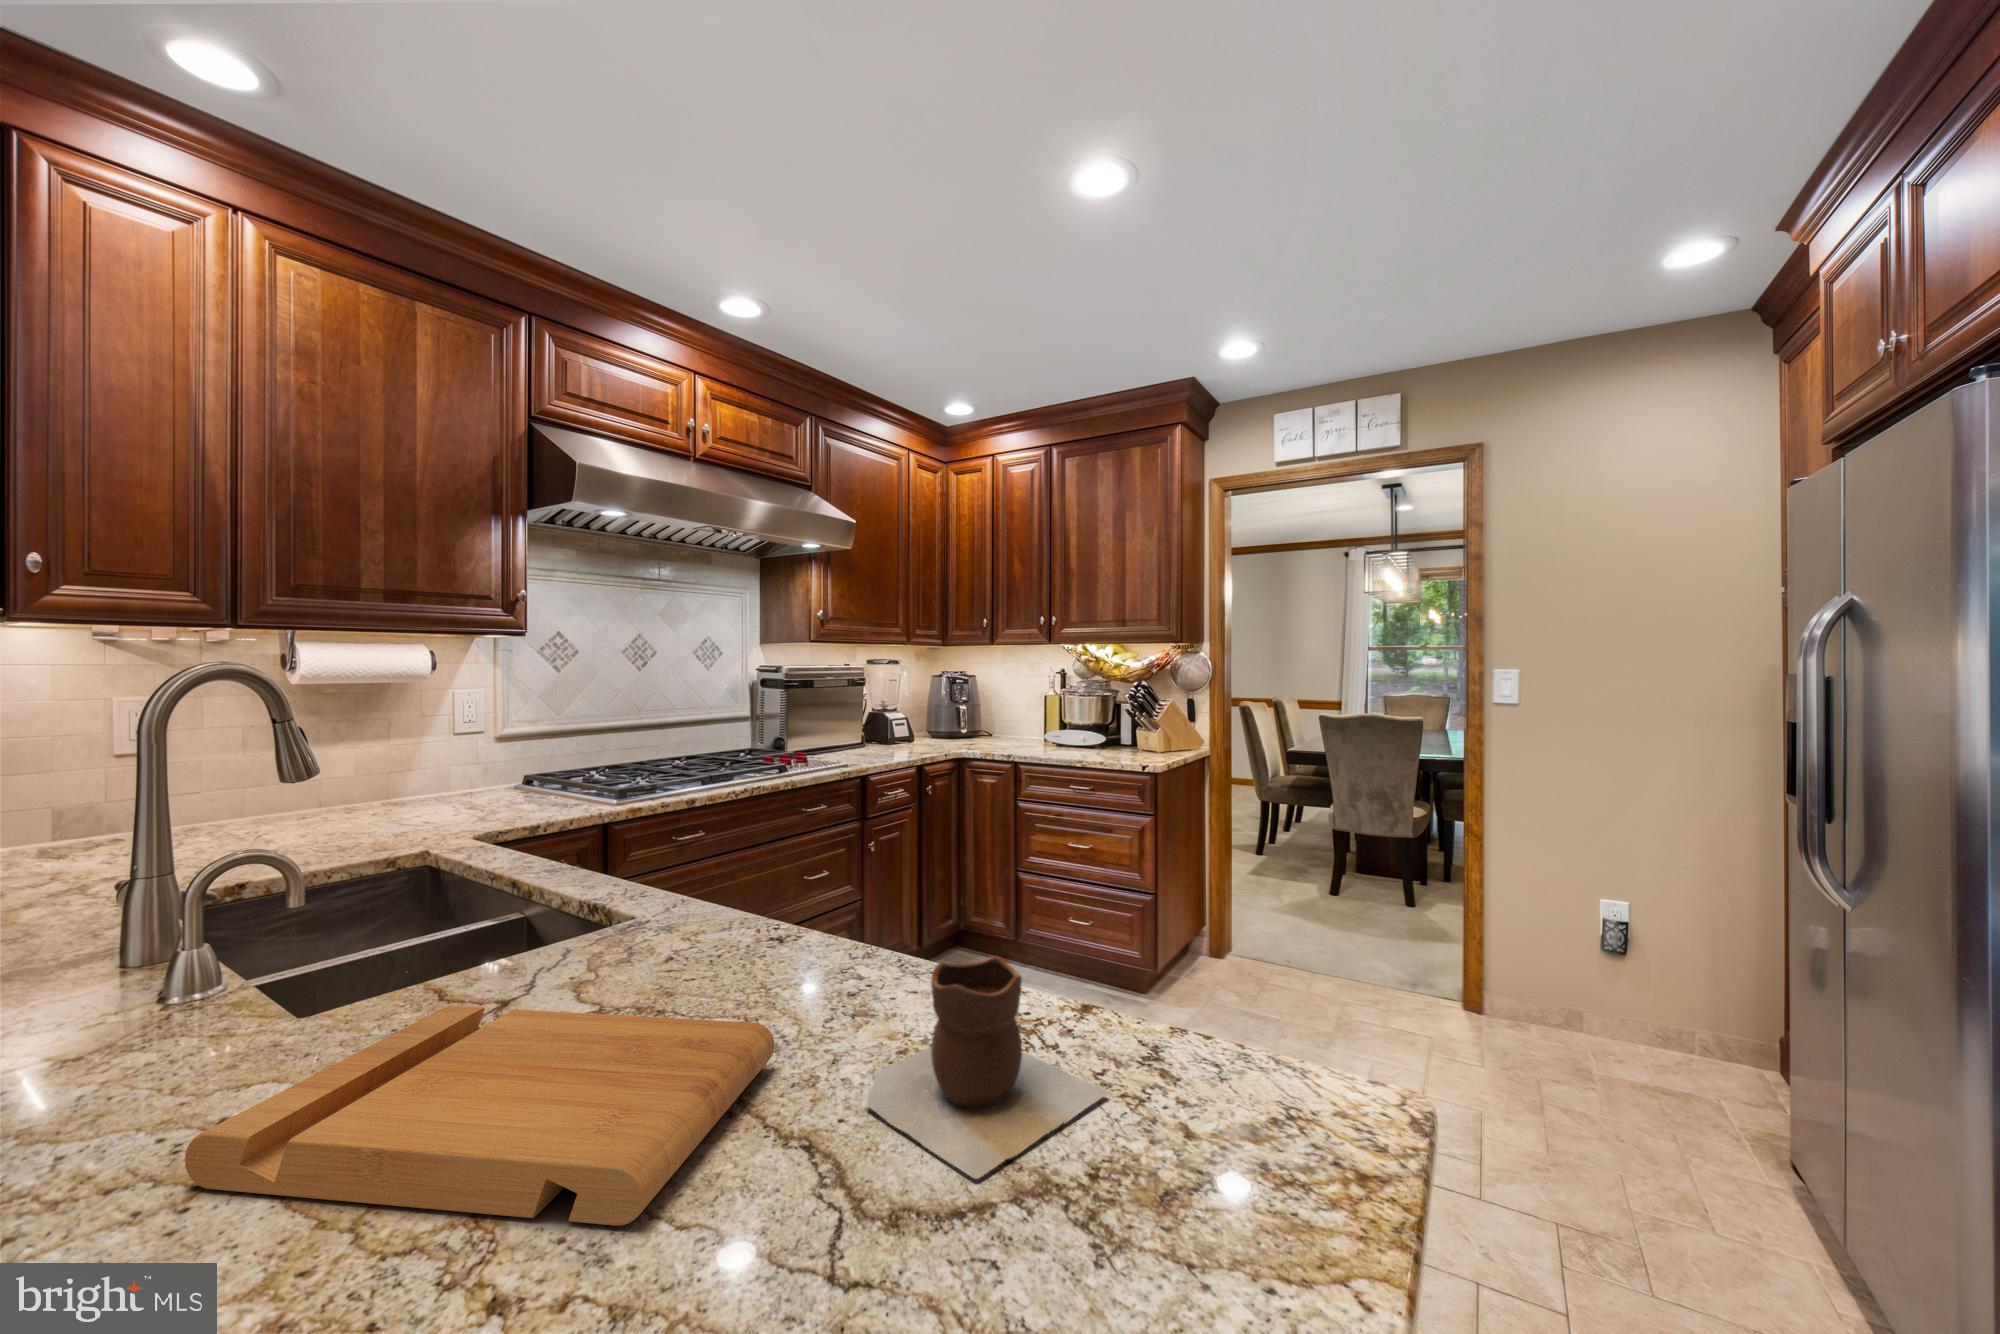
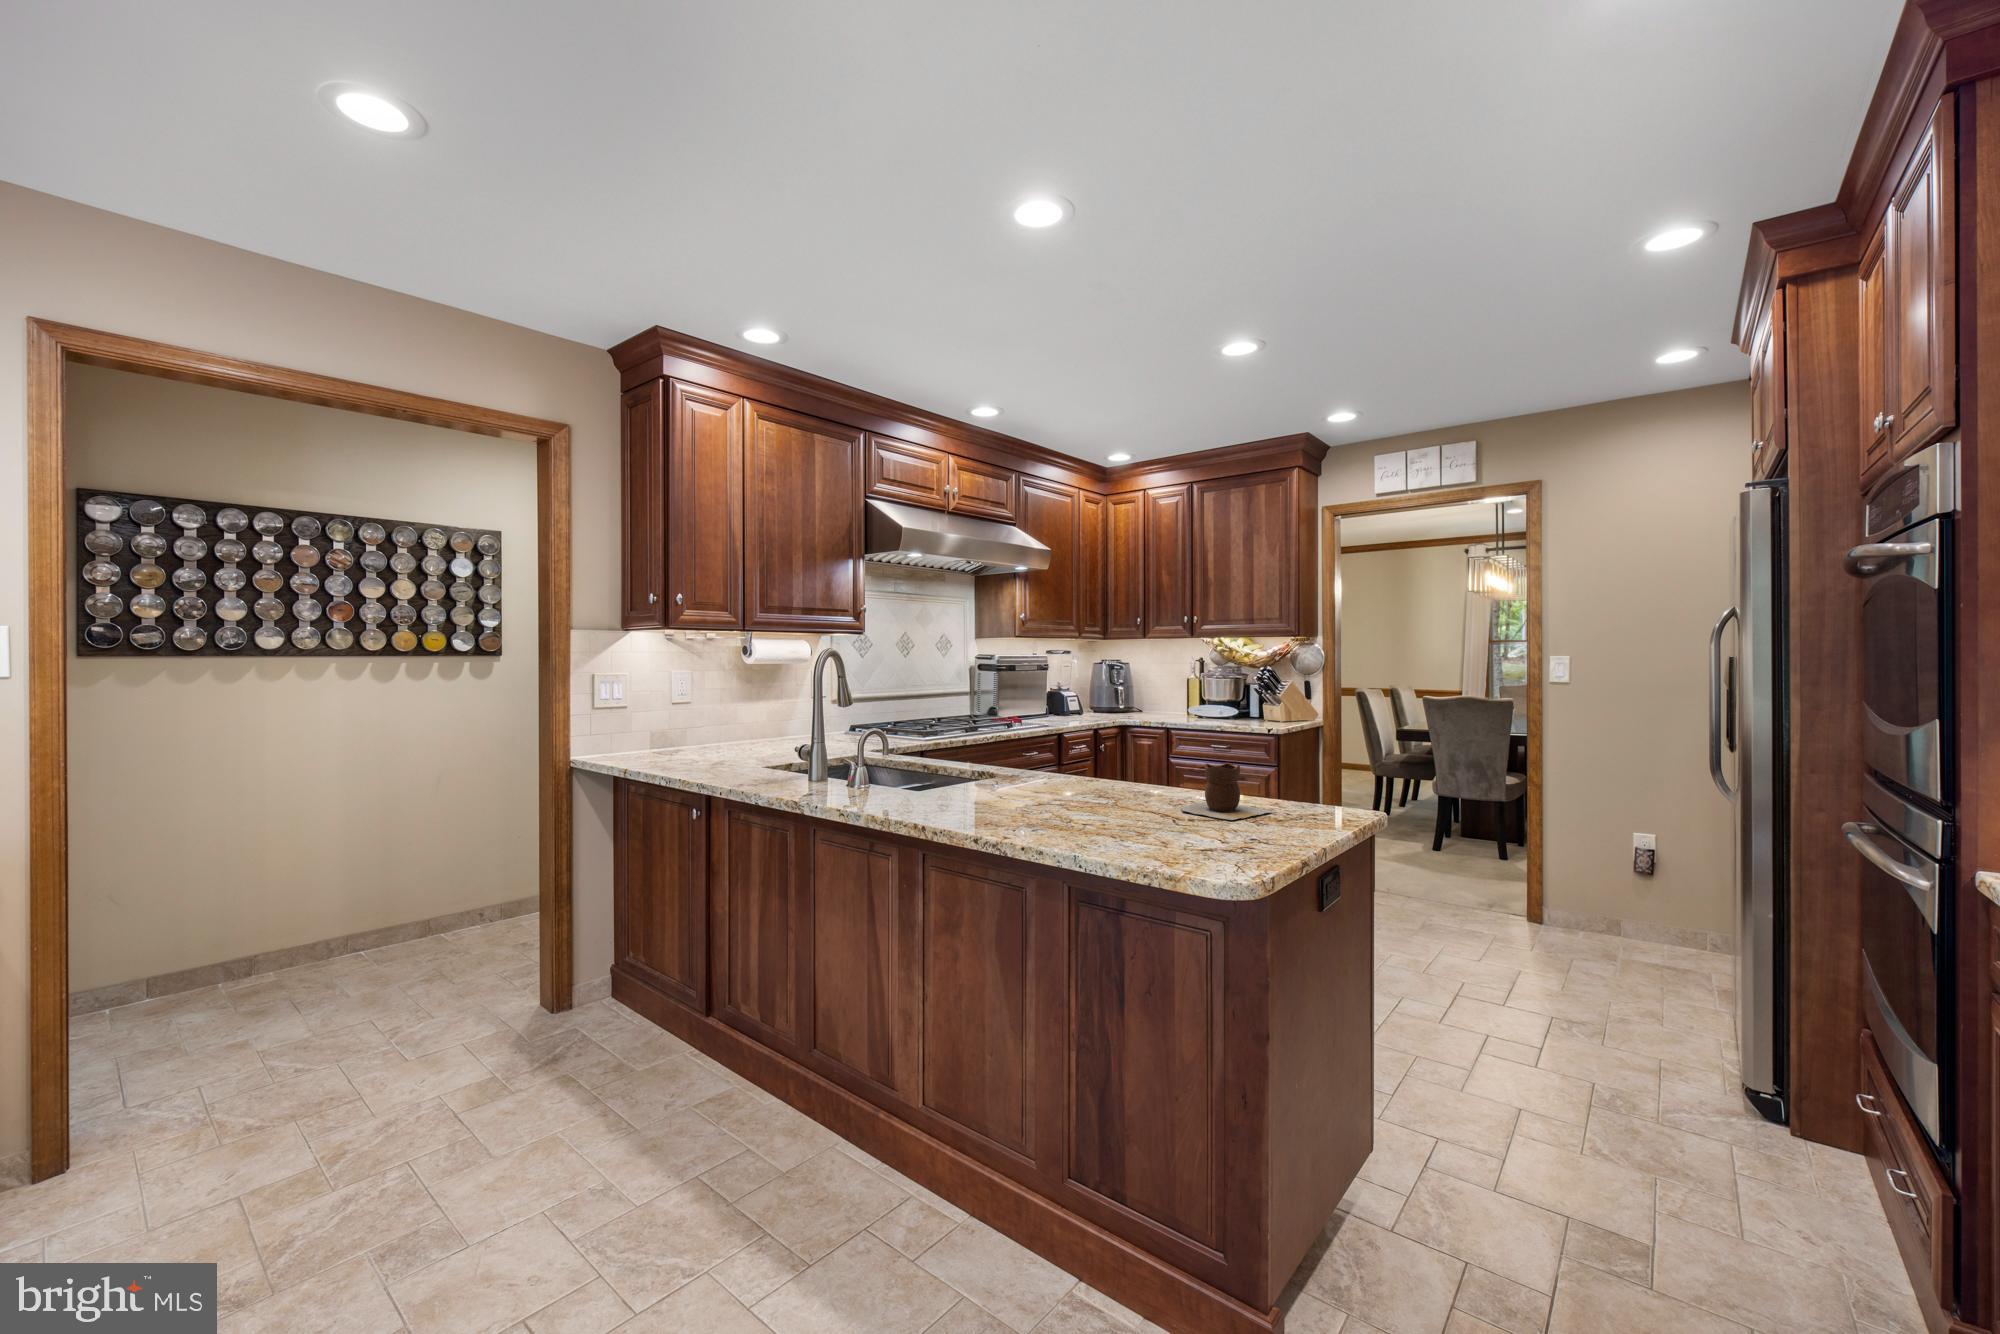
cutting board: present [185,1006,775,1226] -> none [975,785,1139,822]

